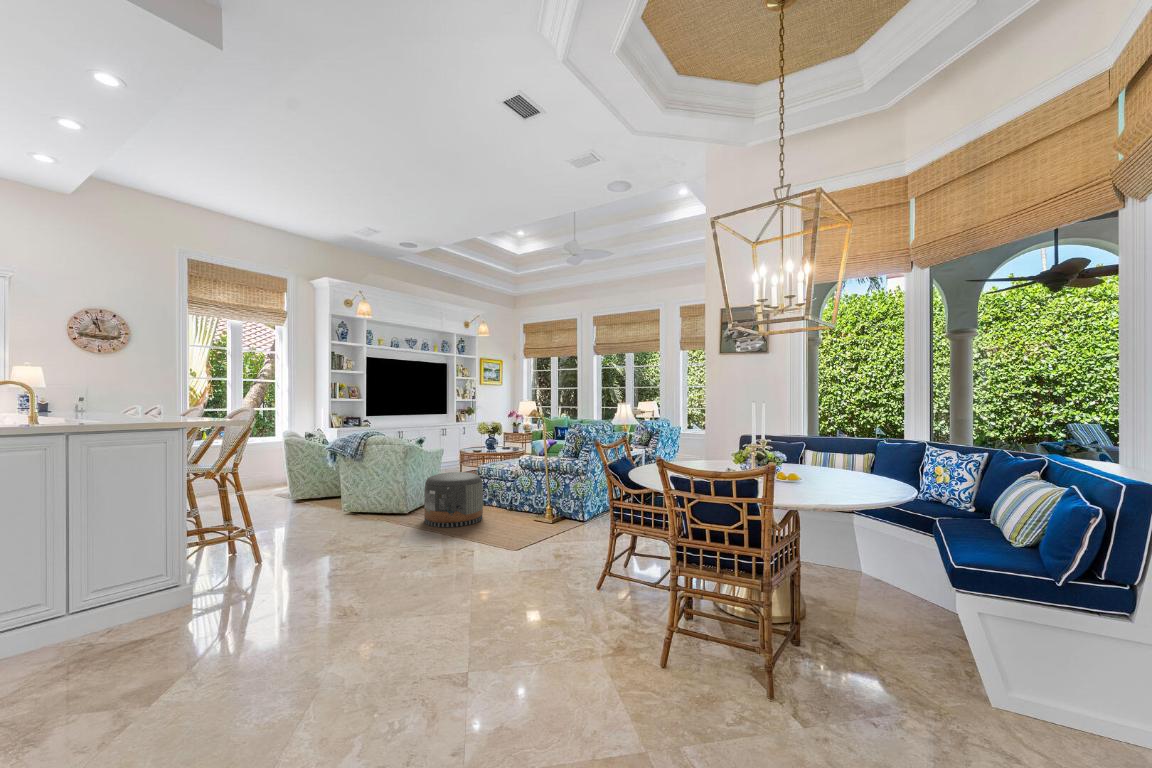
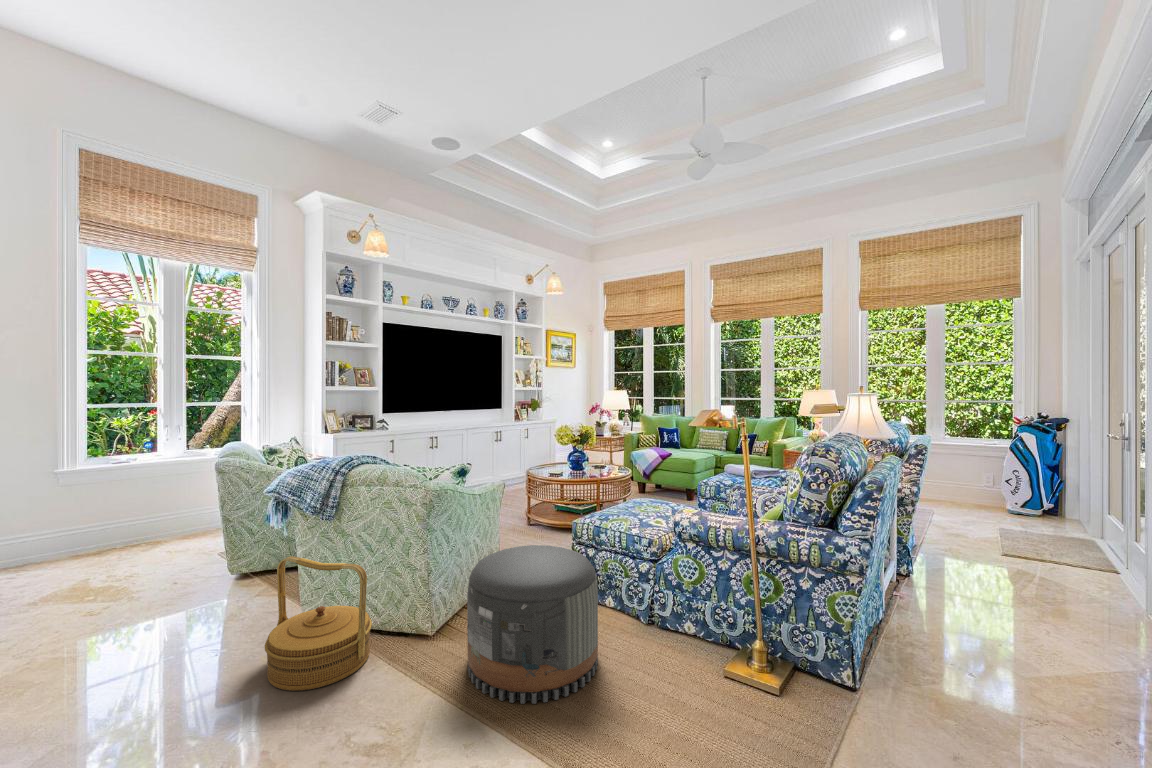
woven basket: none [335,476,380,527] -> present [265,556,372,691]

